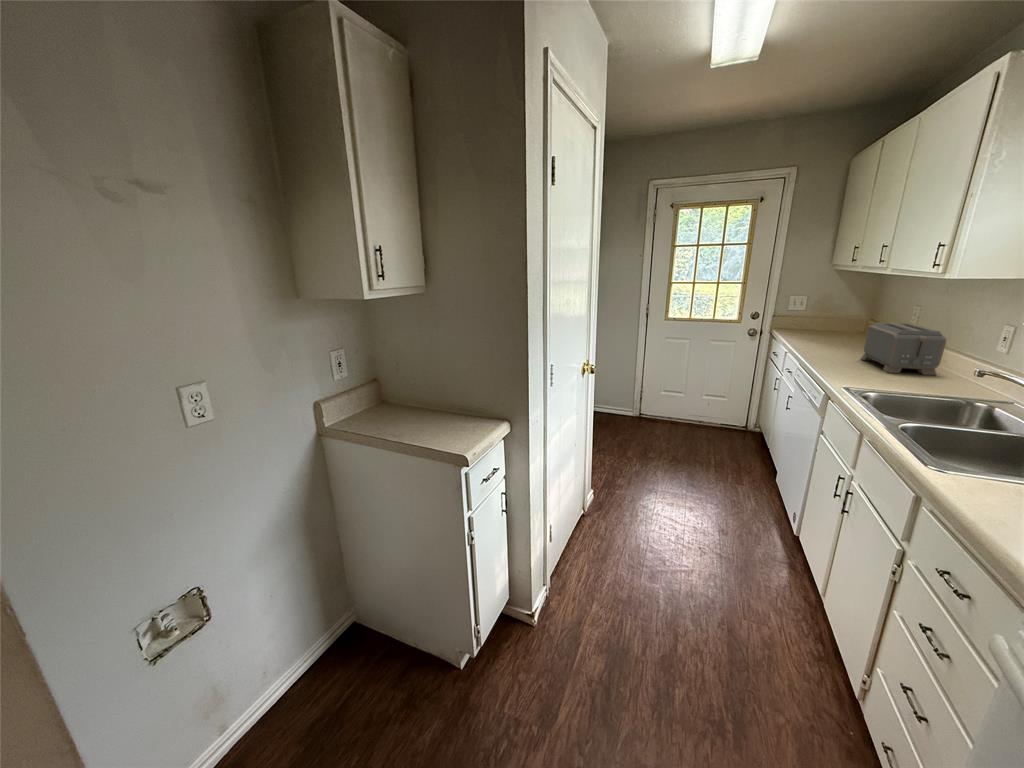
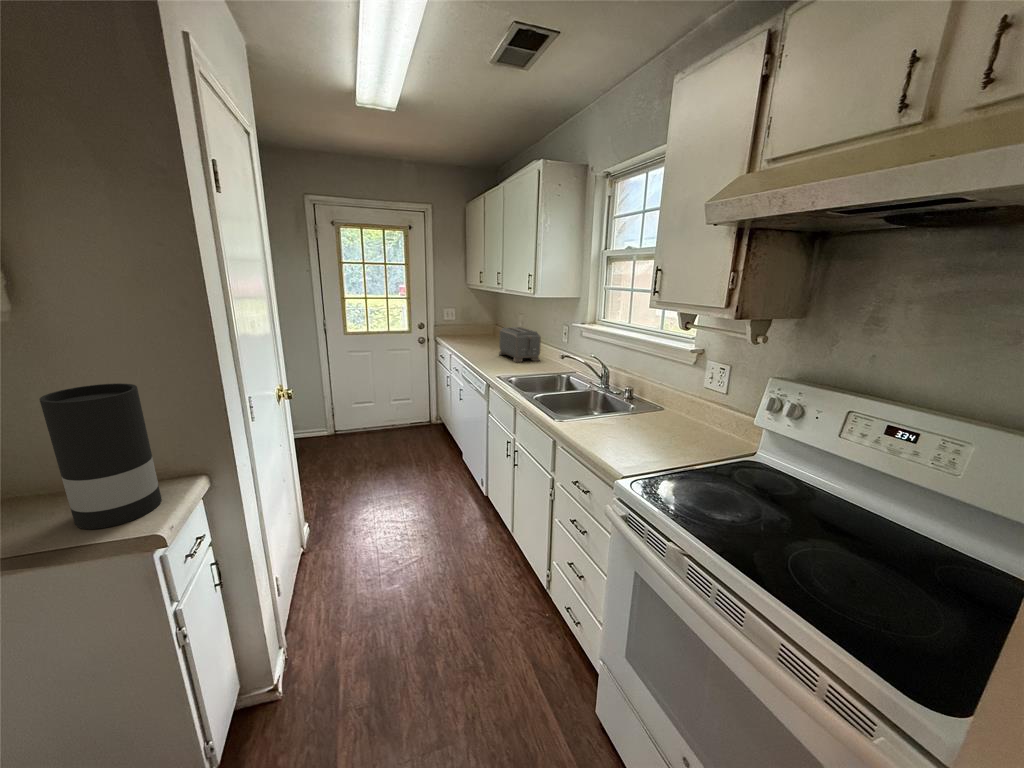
vase: none [424,339,477,441] -> present [40,383,162,529]

